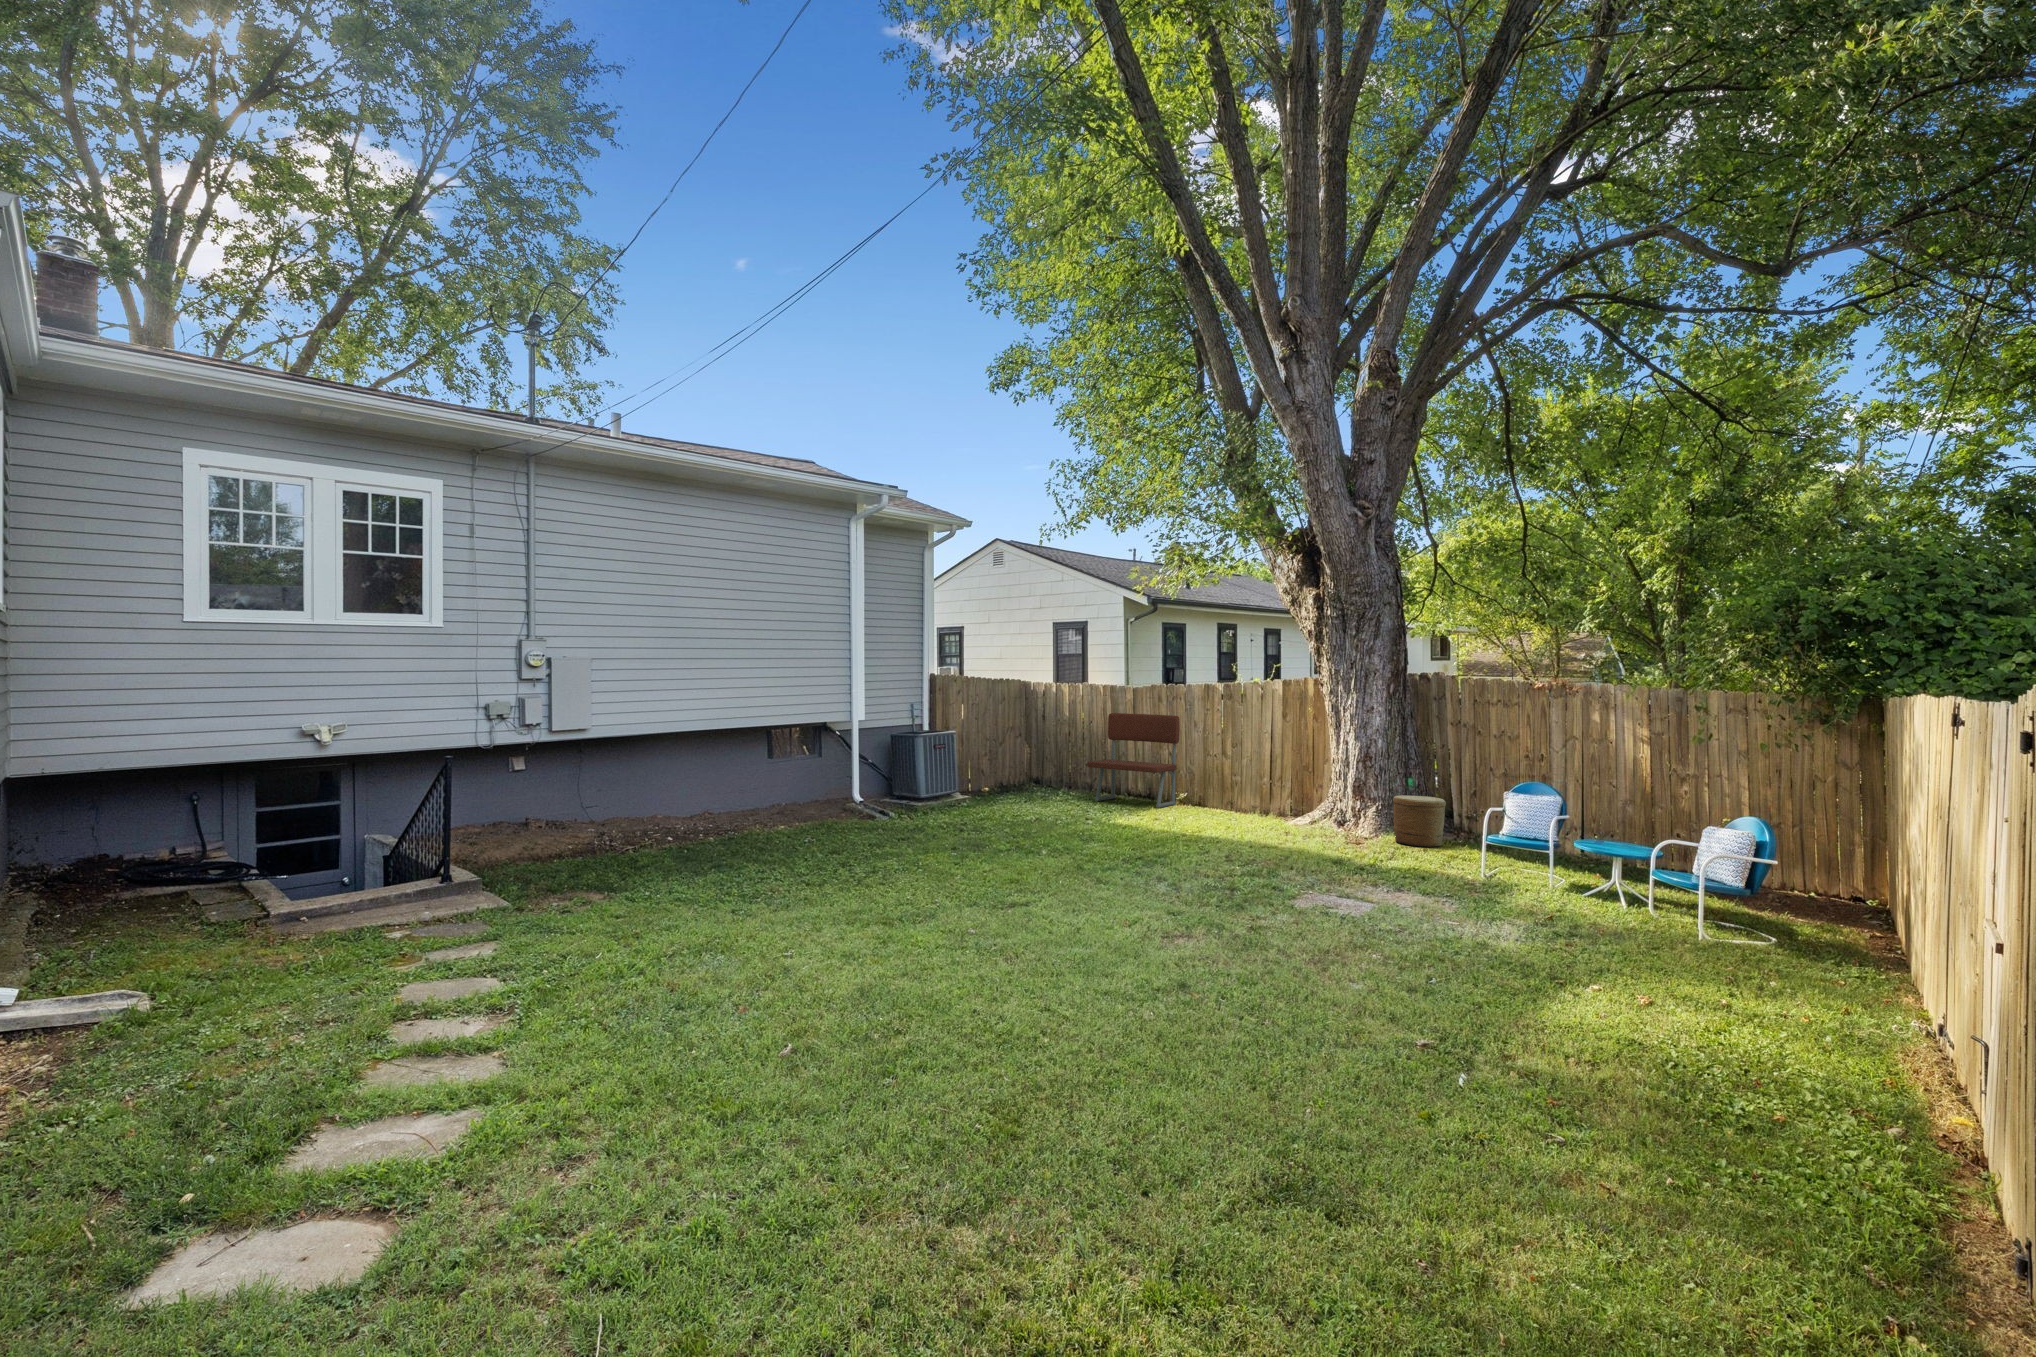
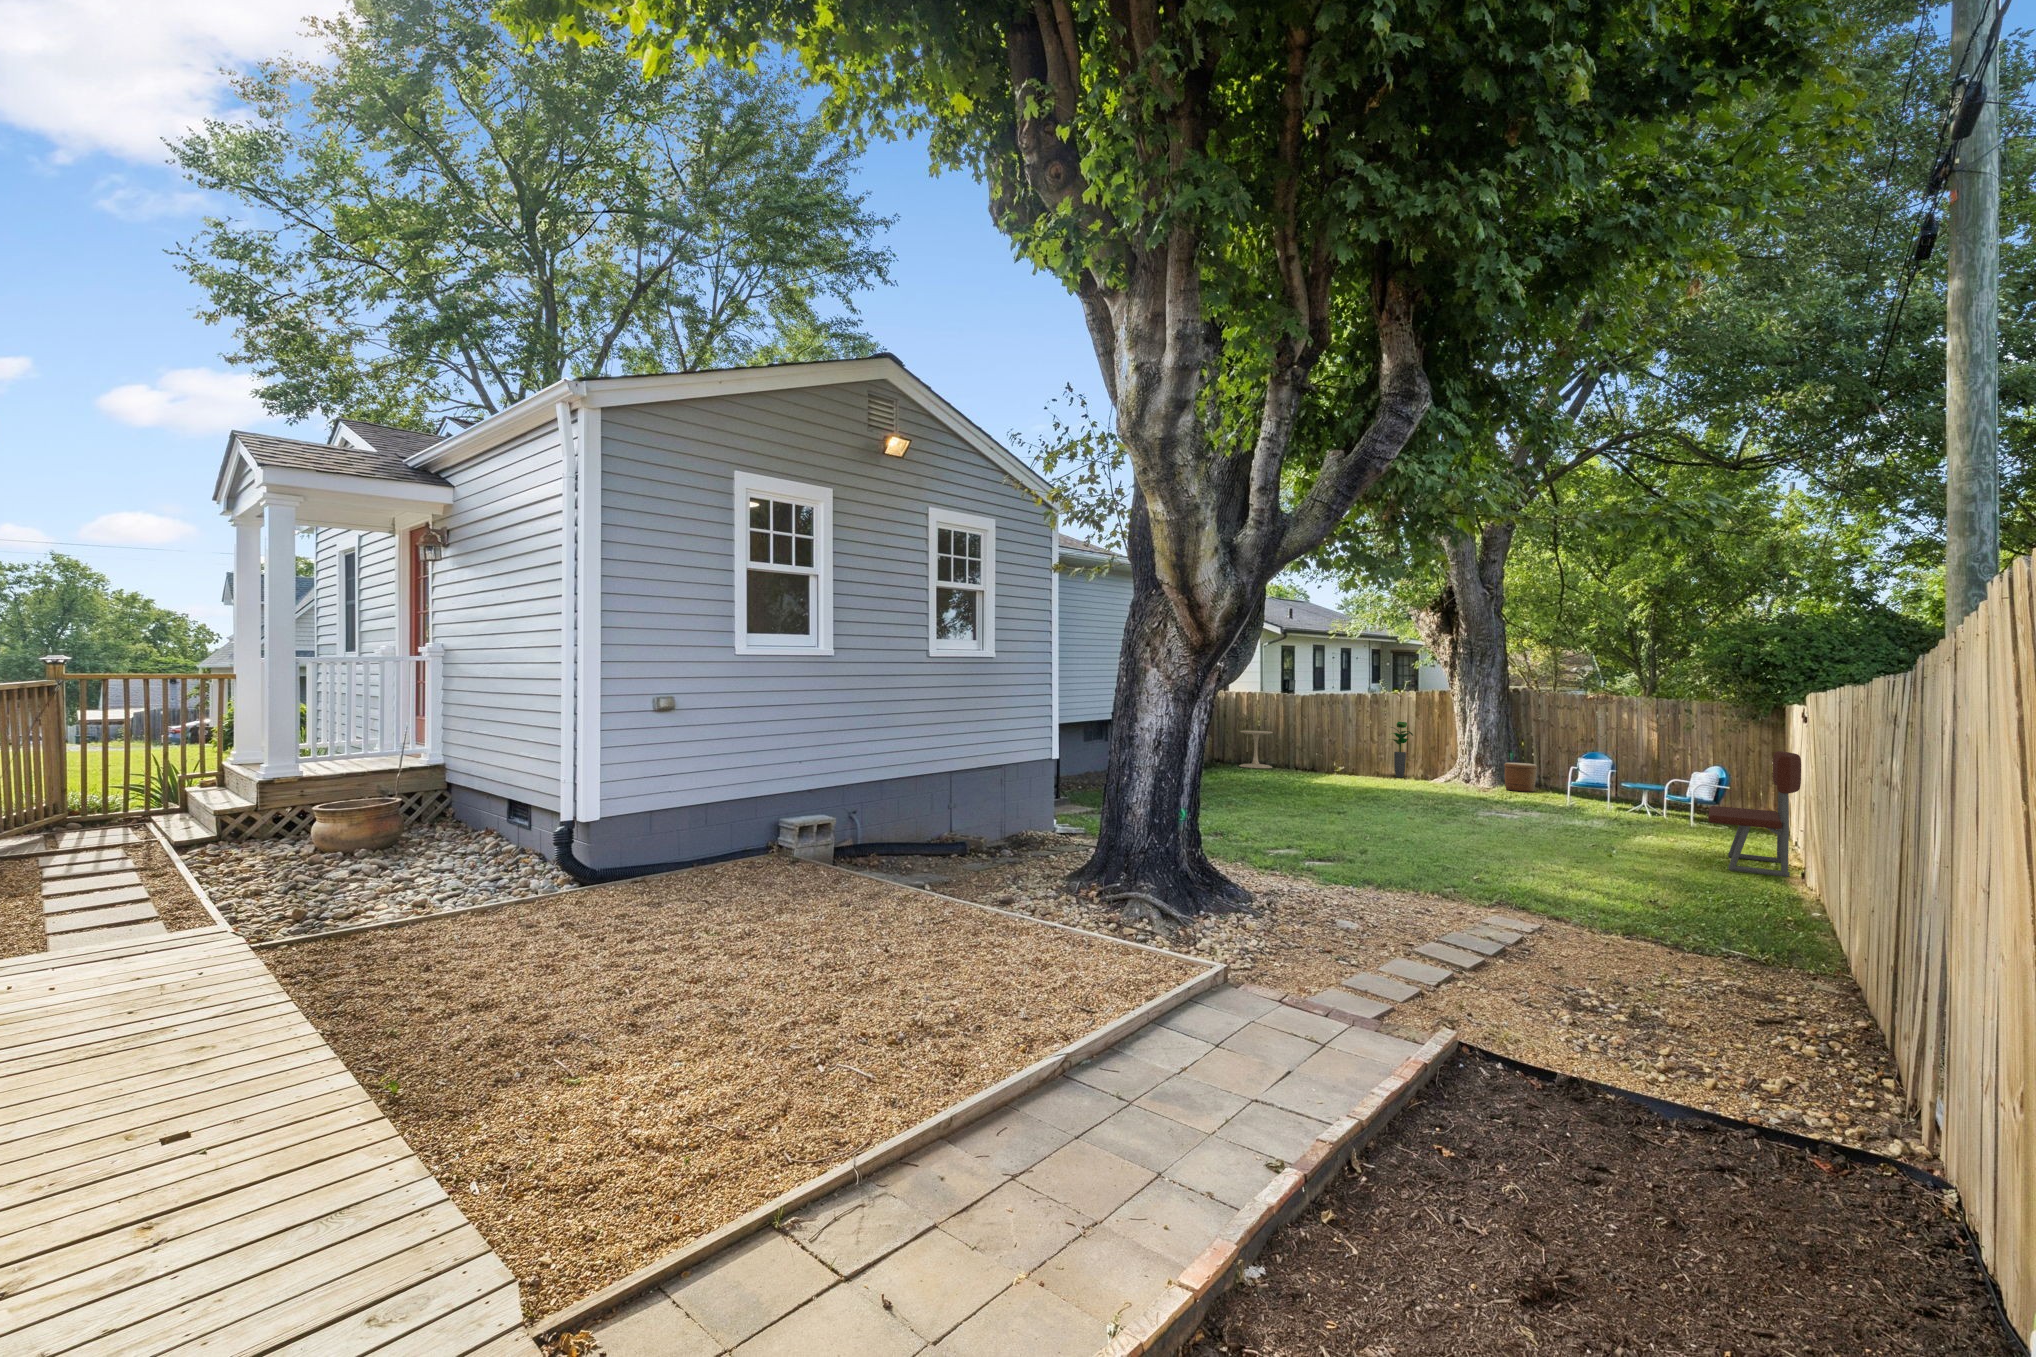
bench: present [1087,713,1180,808] -> present [1708,751,1801,877]
potted plant: none [1231,727,1271,815] -> present [1391,722,1413,778]
pedestal table: none [1034,740,1083,798] -> present [1239,730,1273,769]

